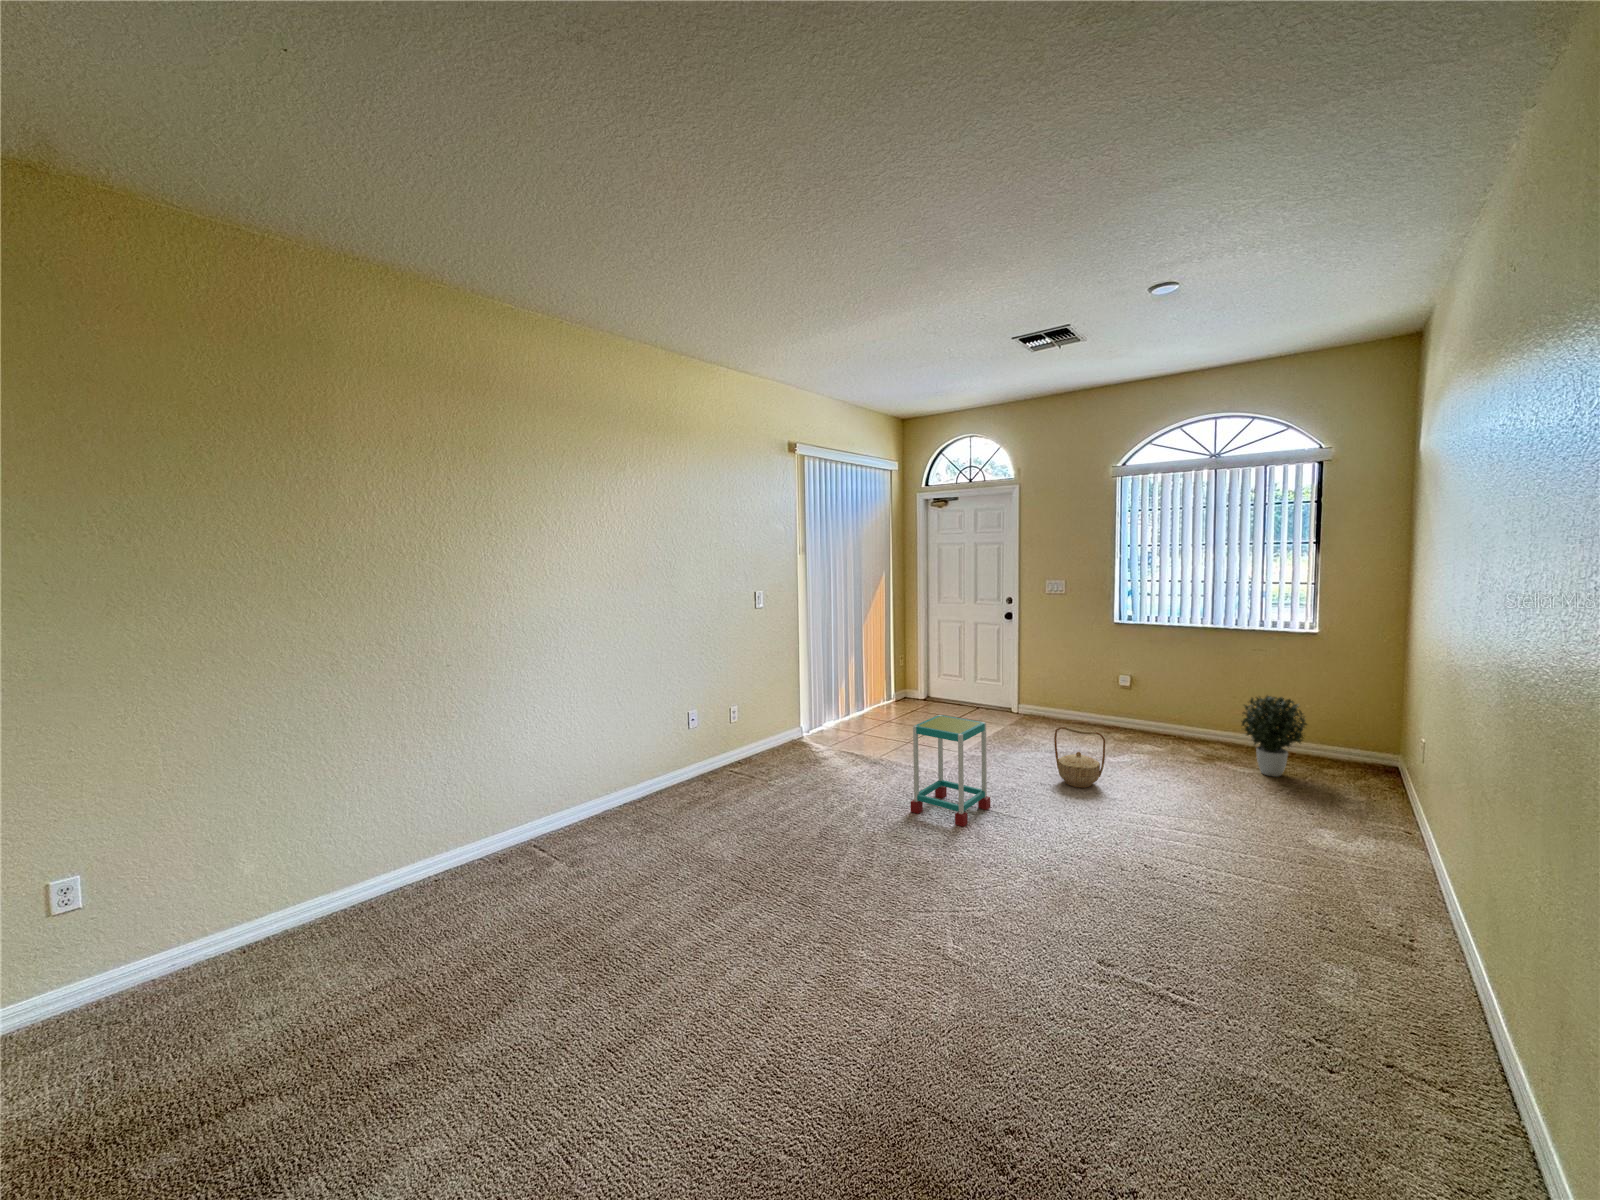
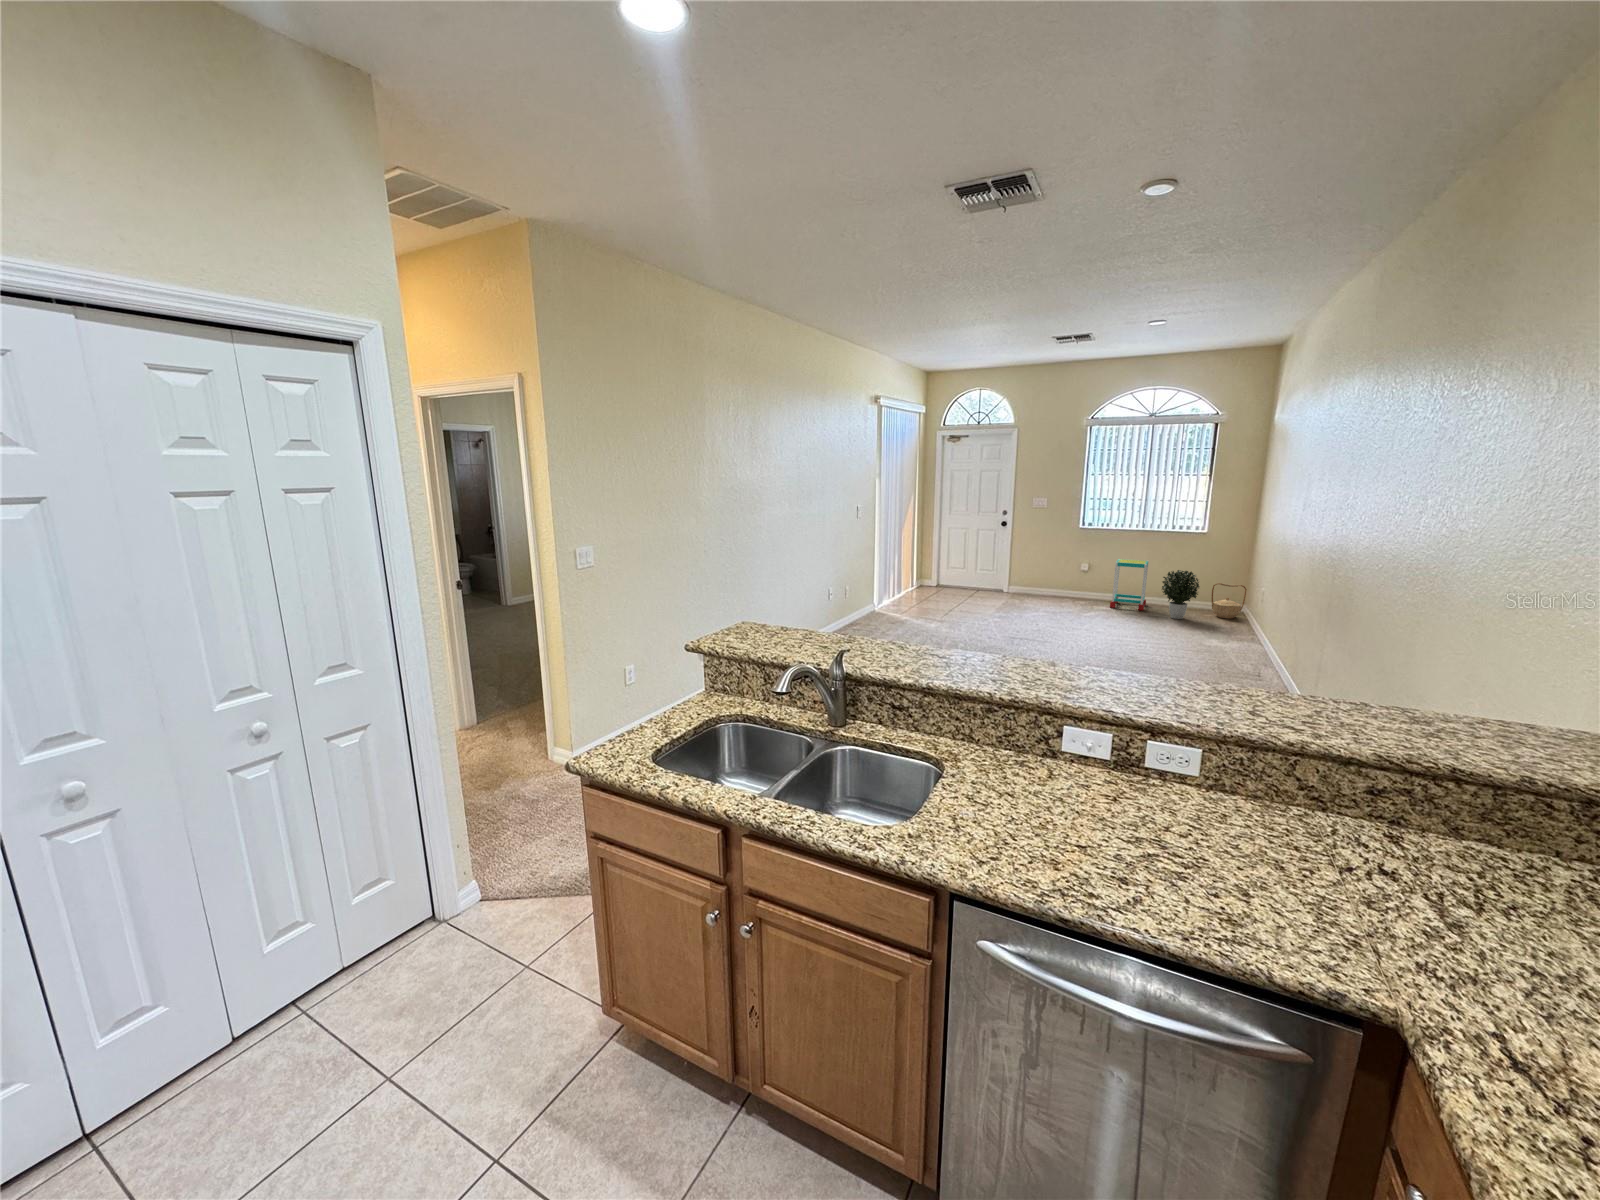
side table: present [911,715,990,827] -> present [1110,559,1149,610]
basket: present [1054,727,1105,788] -> present [1212,583,1247,619]

